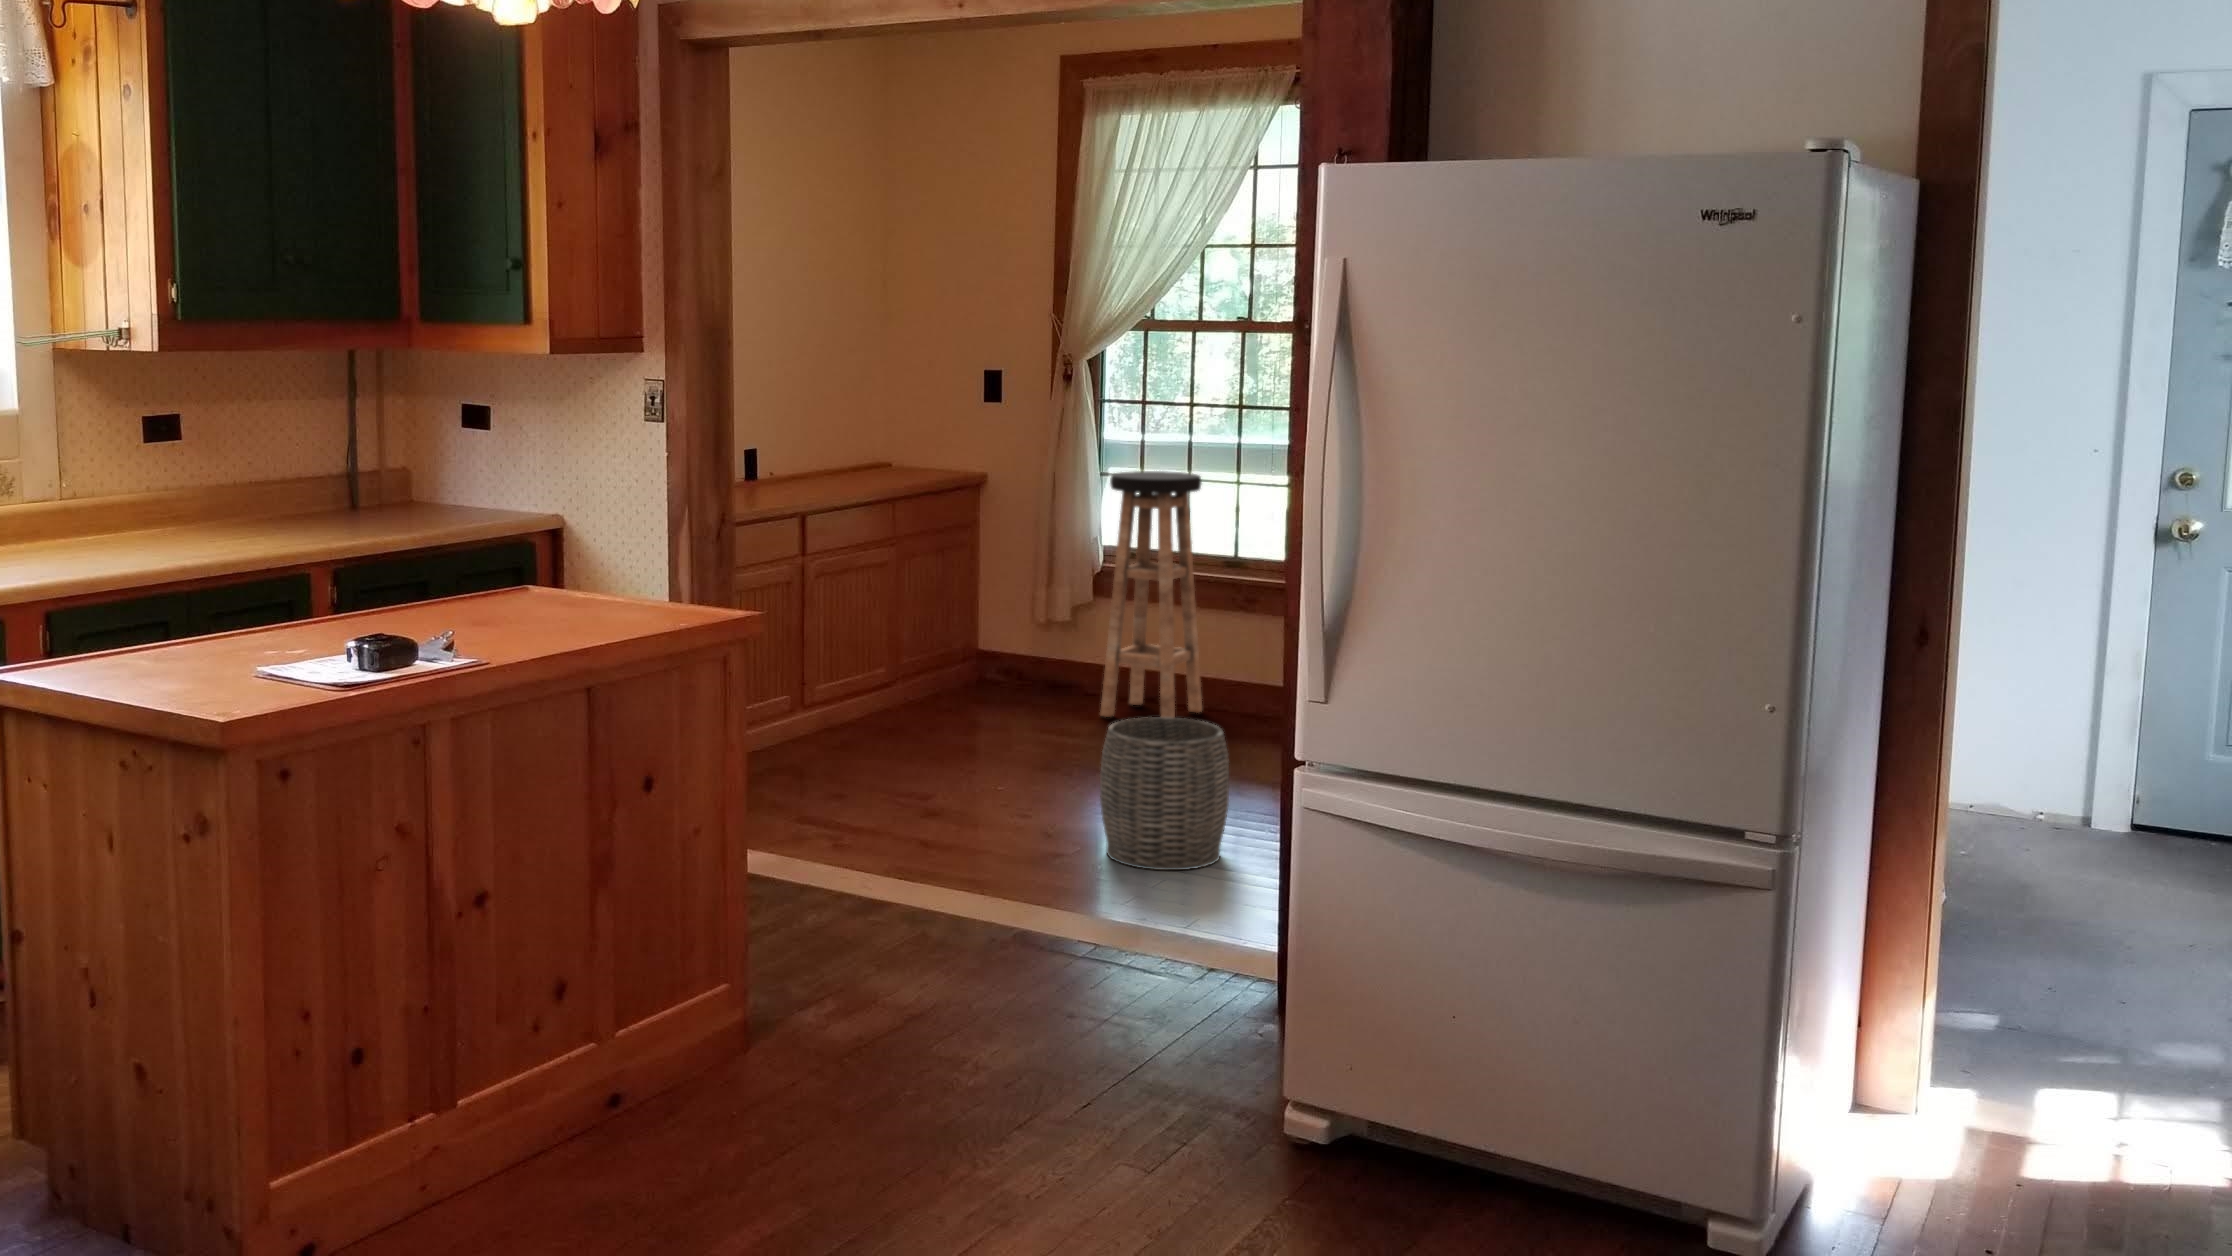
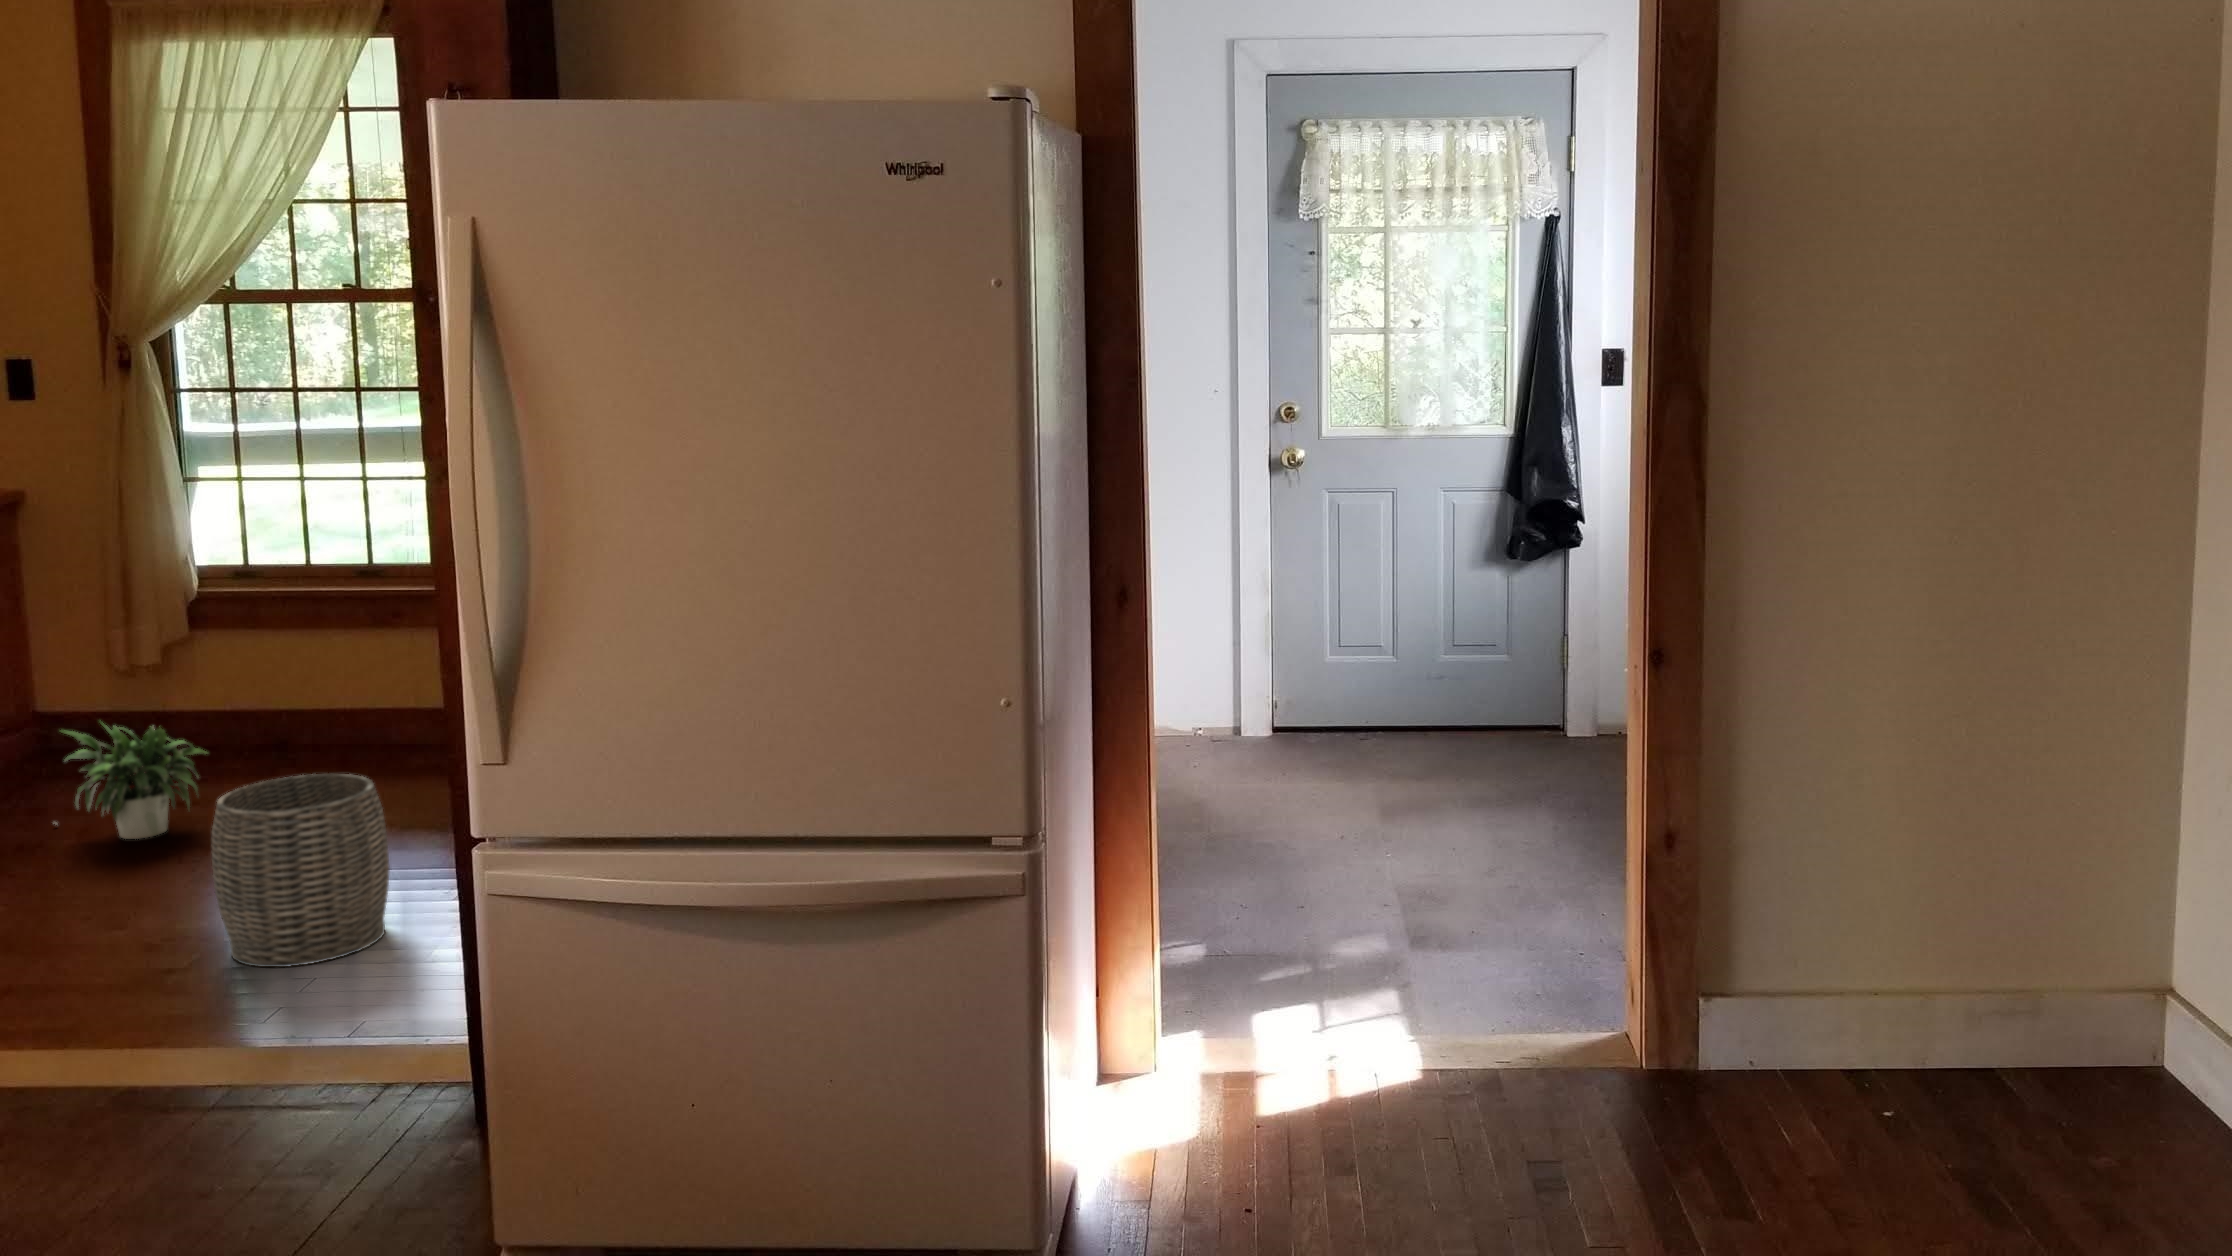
bar stool: present [1100,471,1202,718] -> none [194,471,347,773]
potted plant: none [989,658,1102,756] -> present [61,723,206,839]

